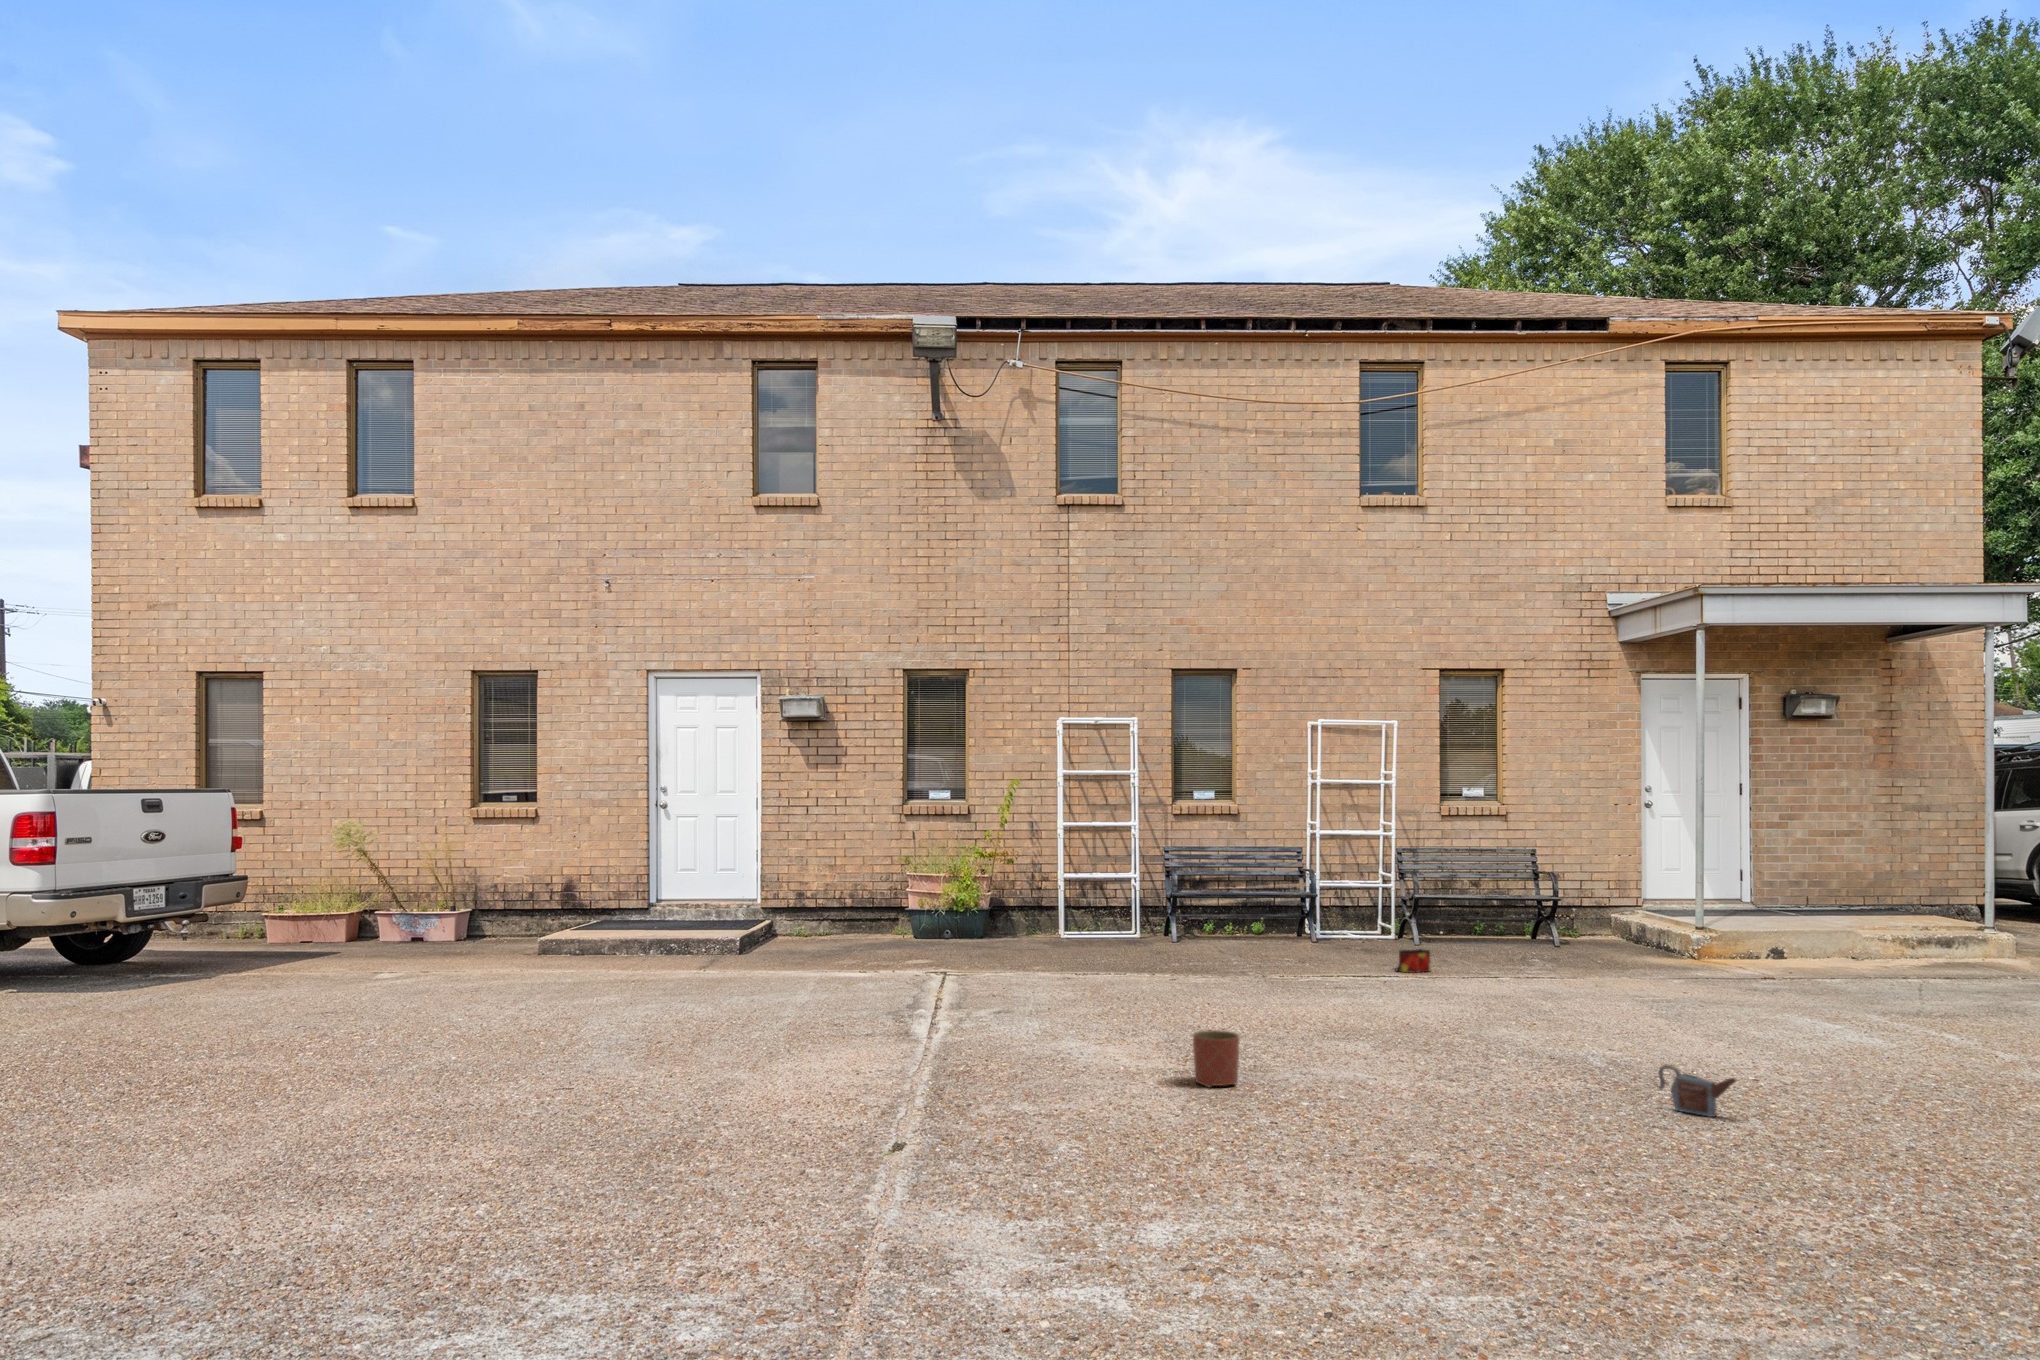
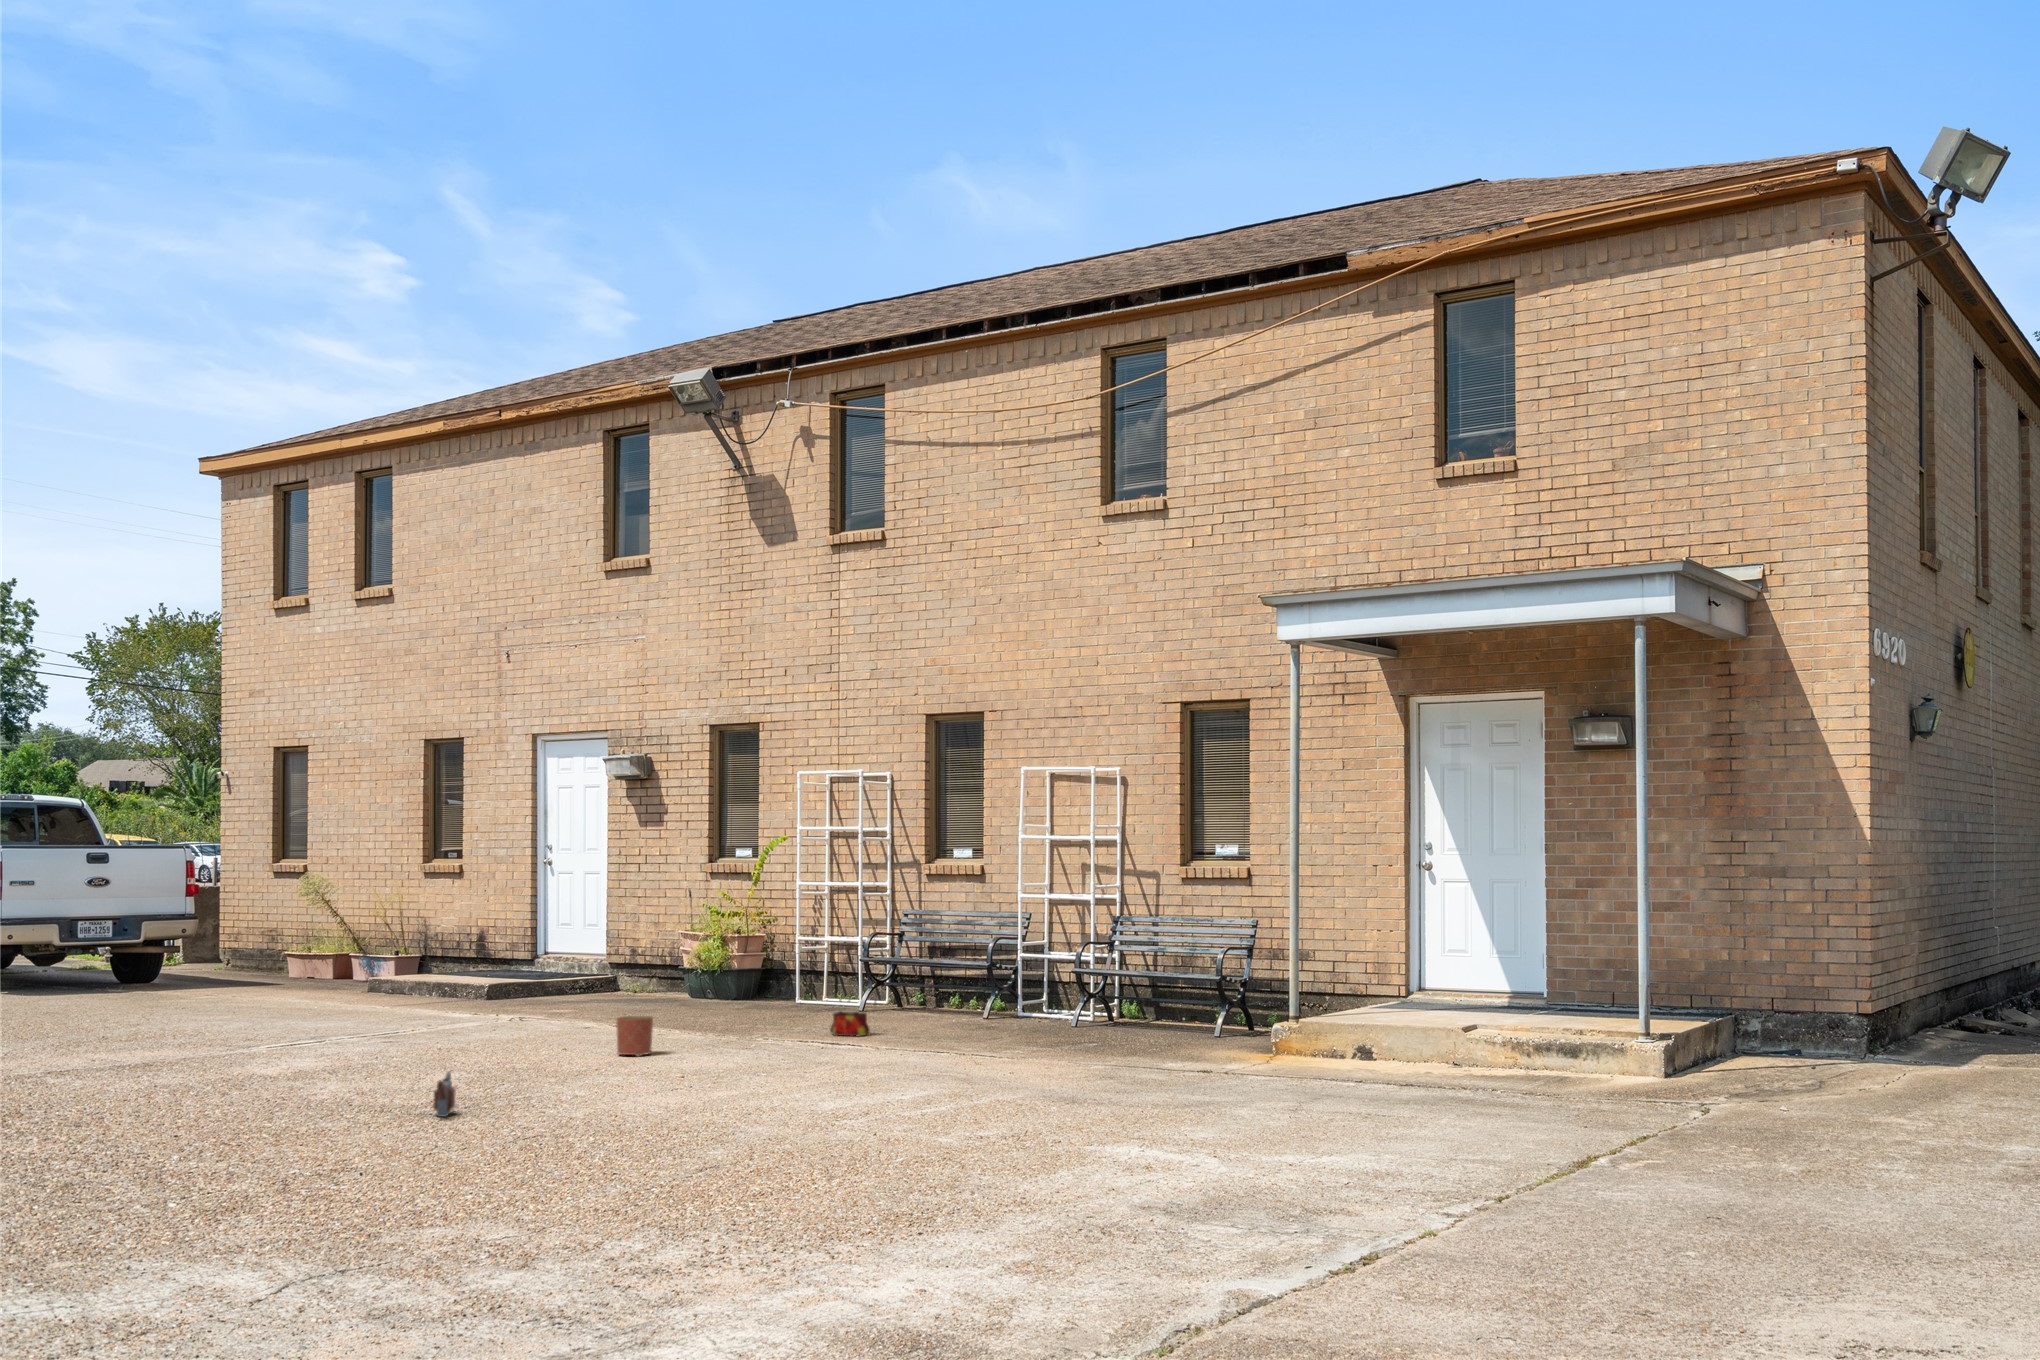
planter: present [1193,1030,1239,1087] -> present [616,1016,653,1056]
watering can: present [1658,1065,1737,1117] -> present [434,1071,455,1117]

